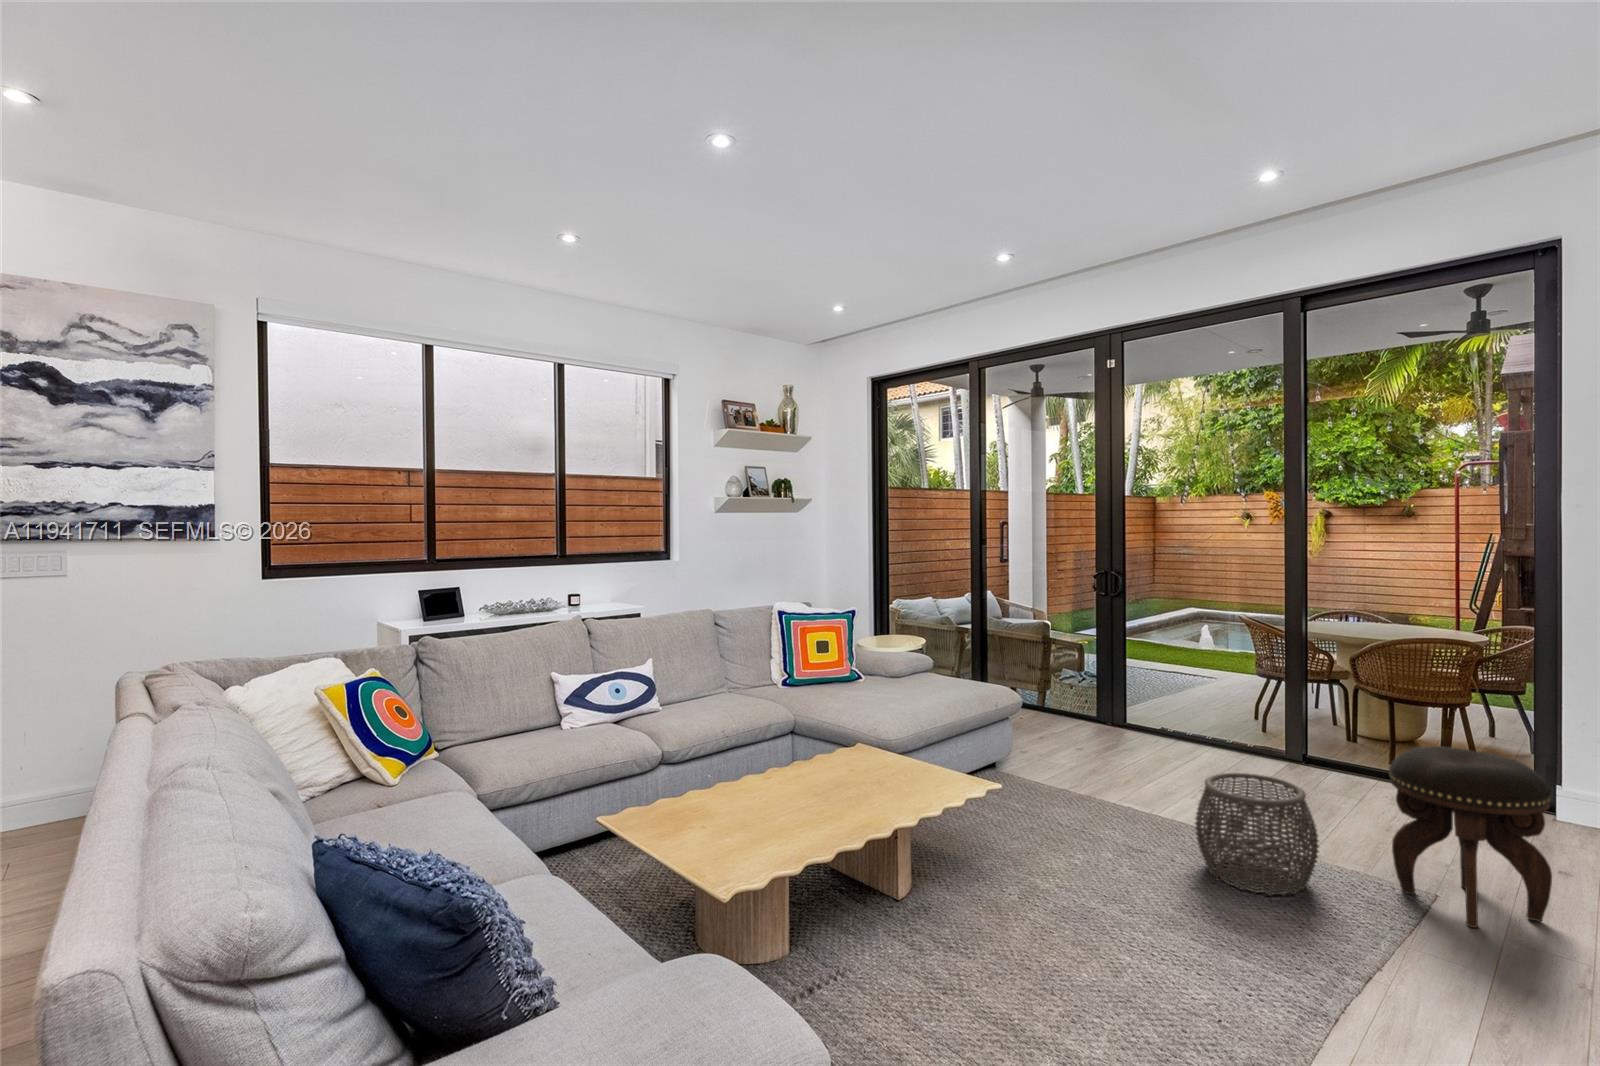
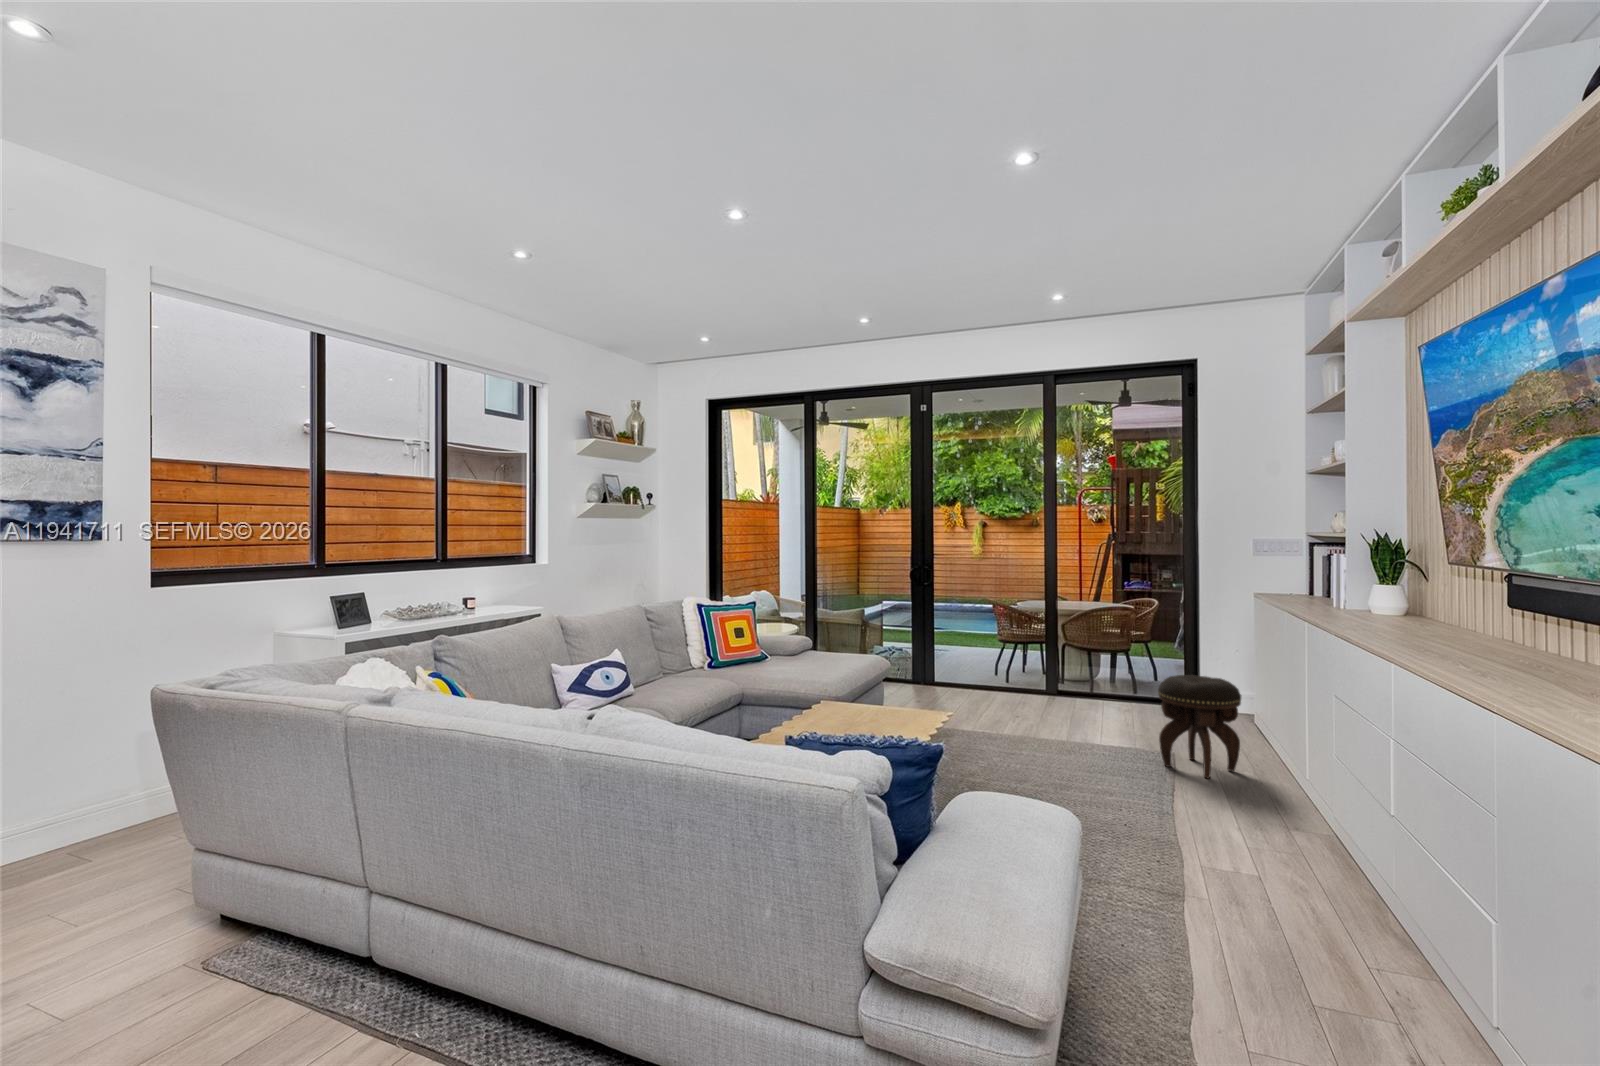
woven basket: present [1195,773,1319,896] -> none [1052,703,1128,778]

